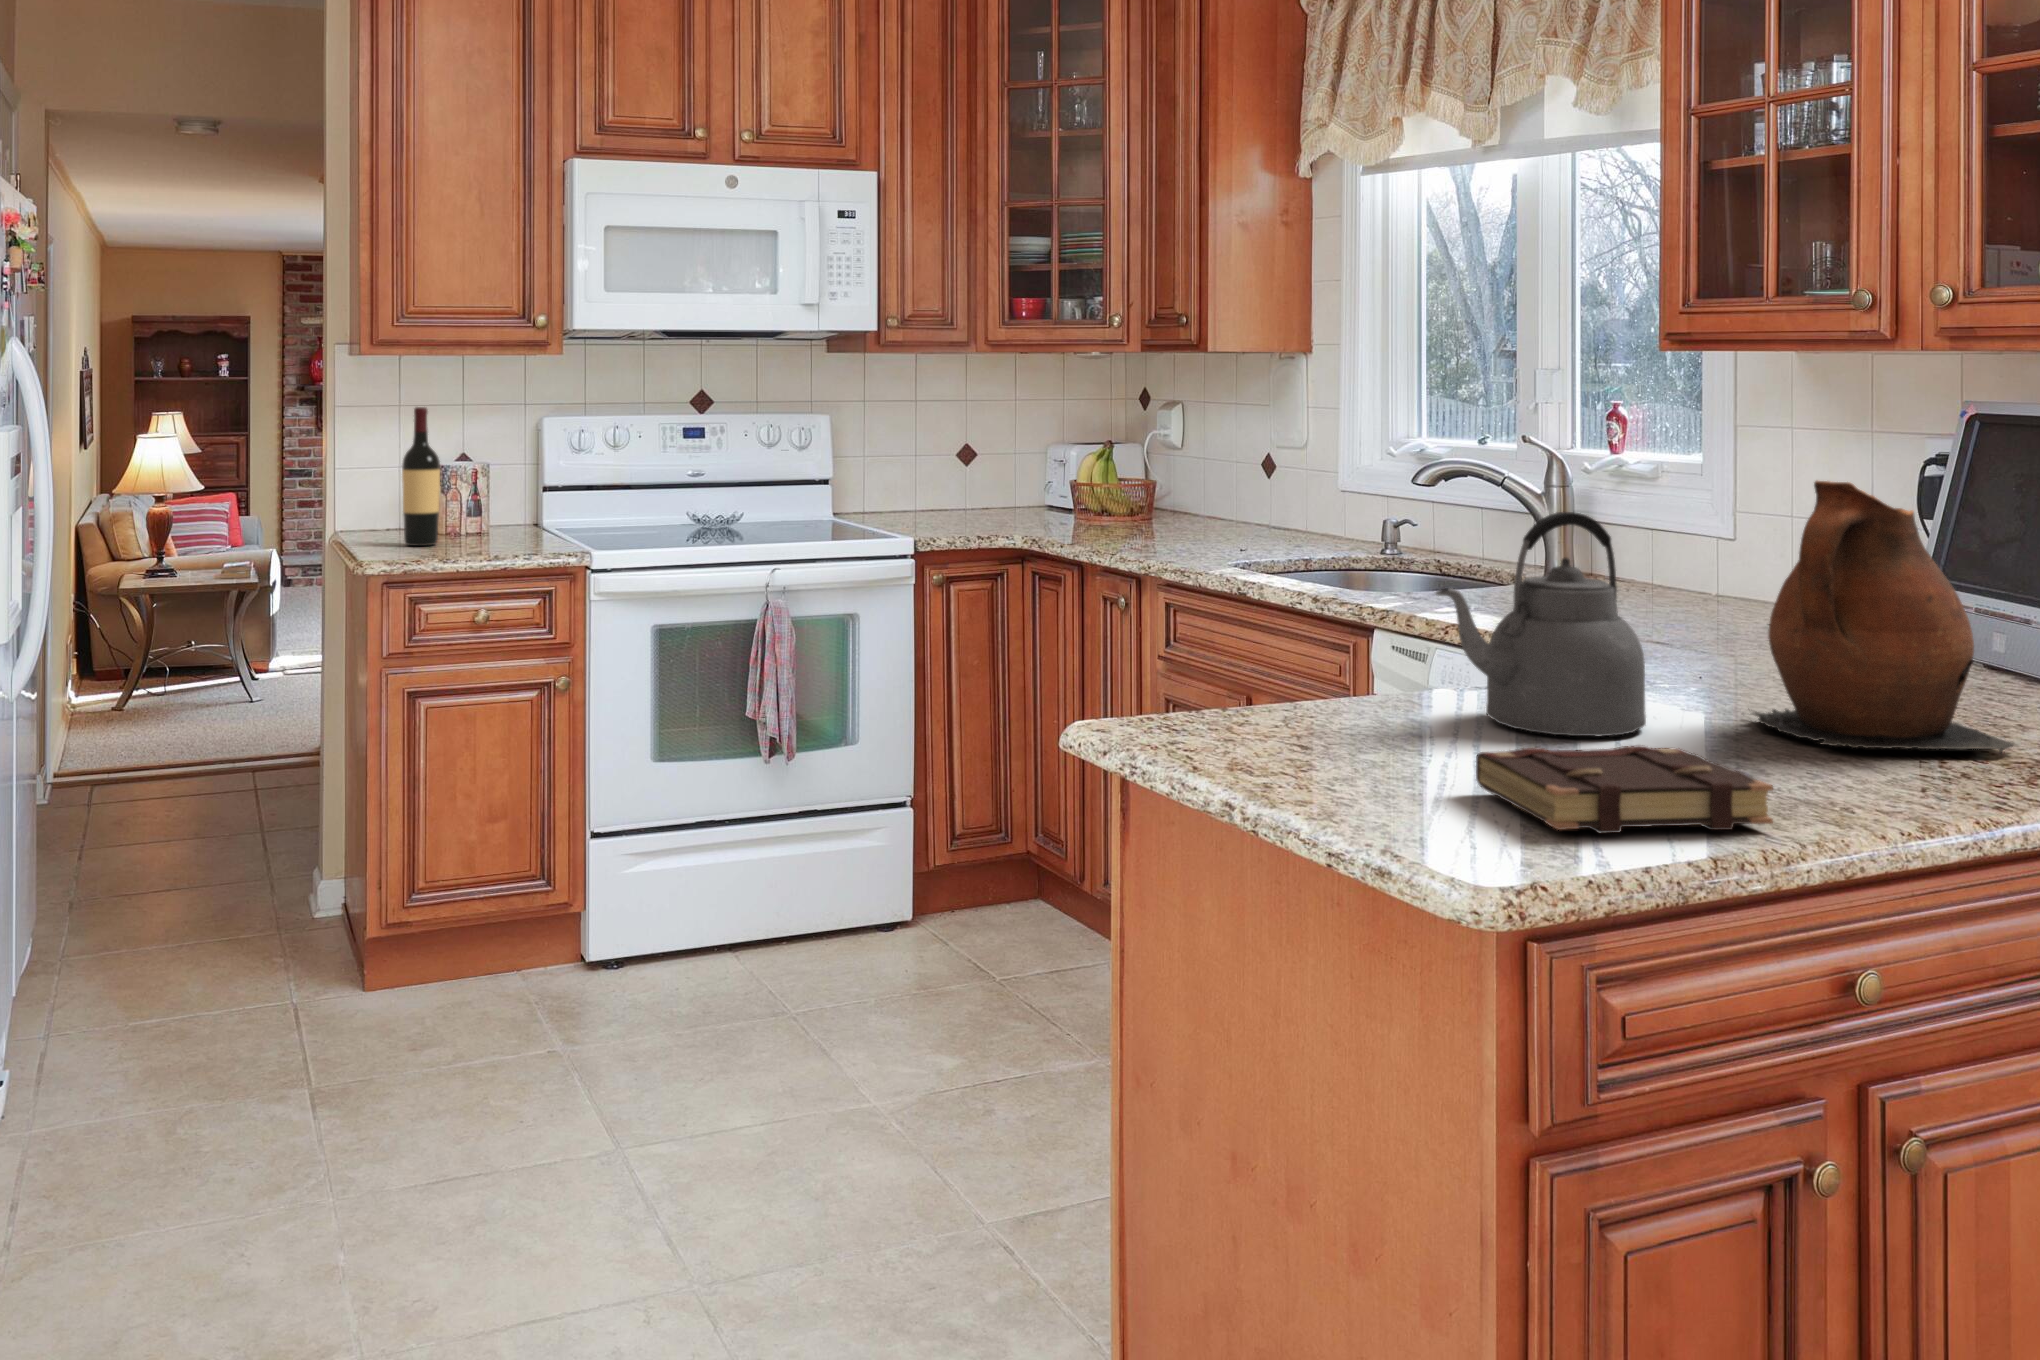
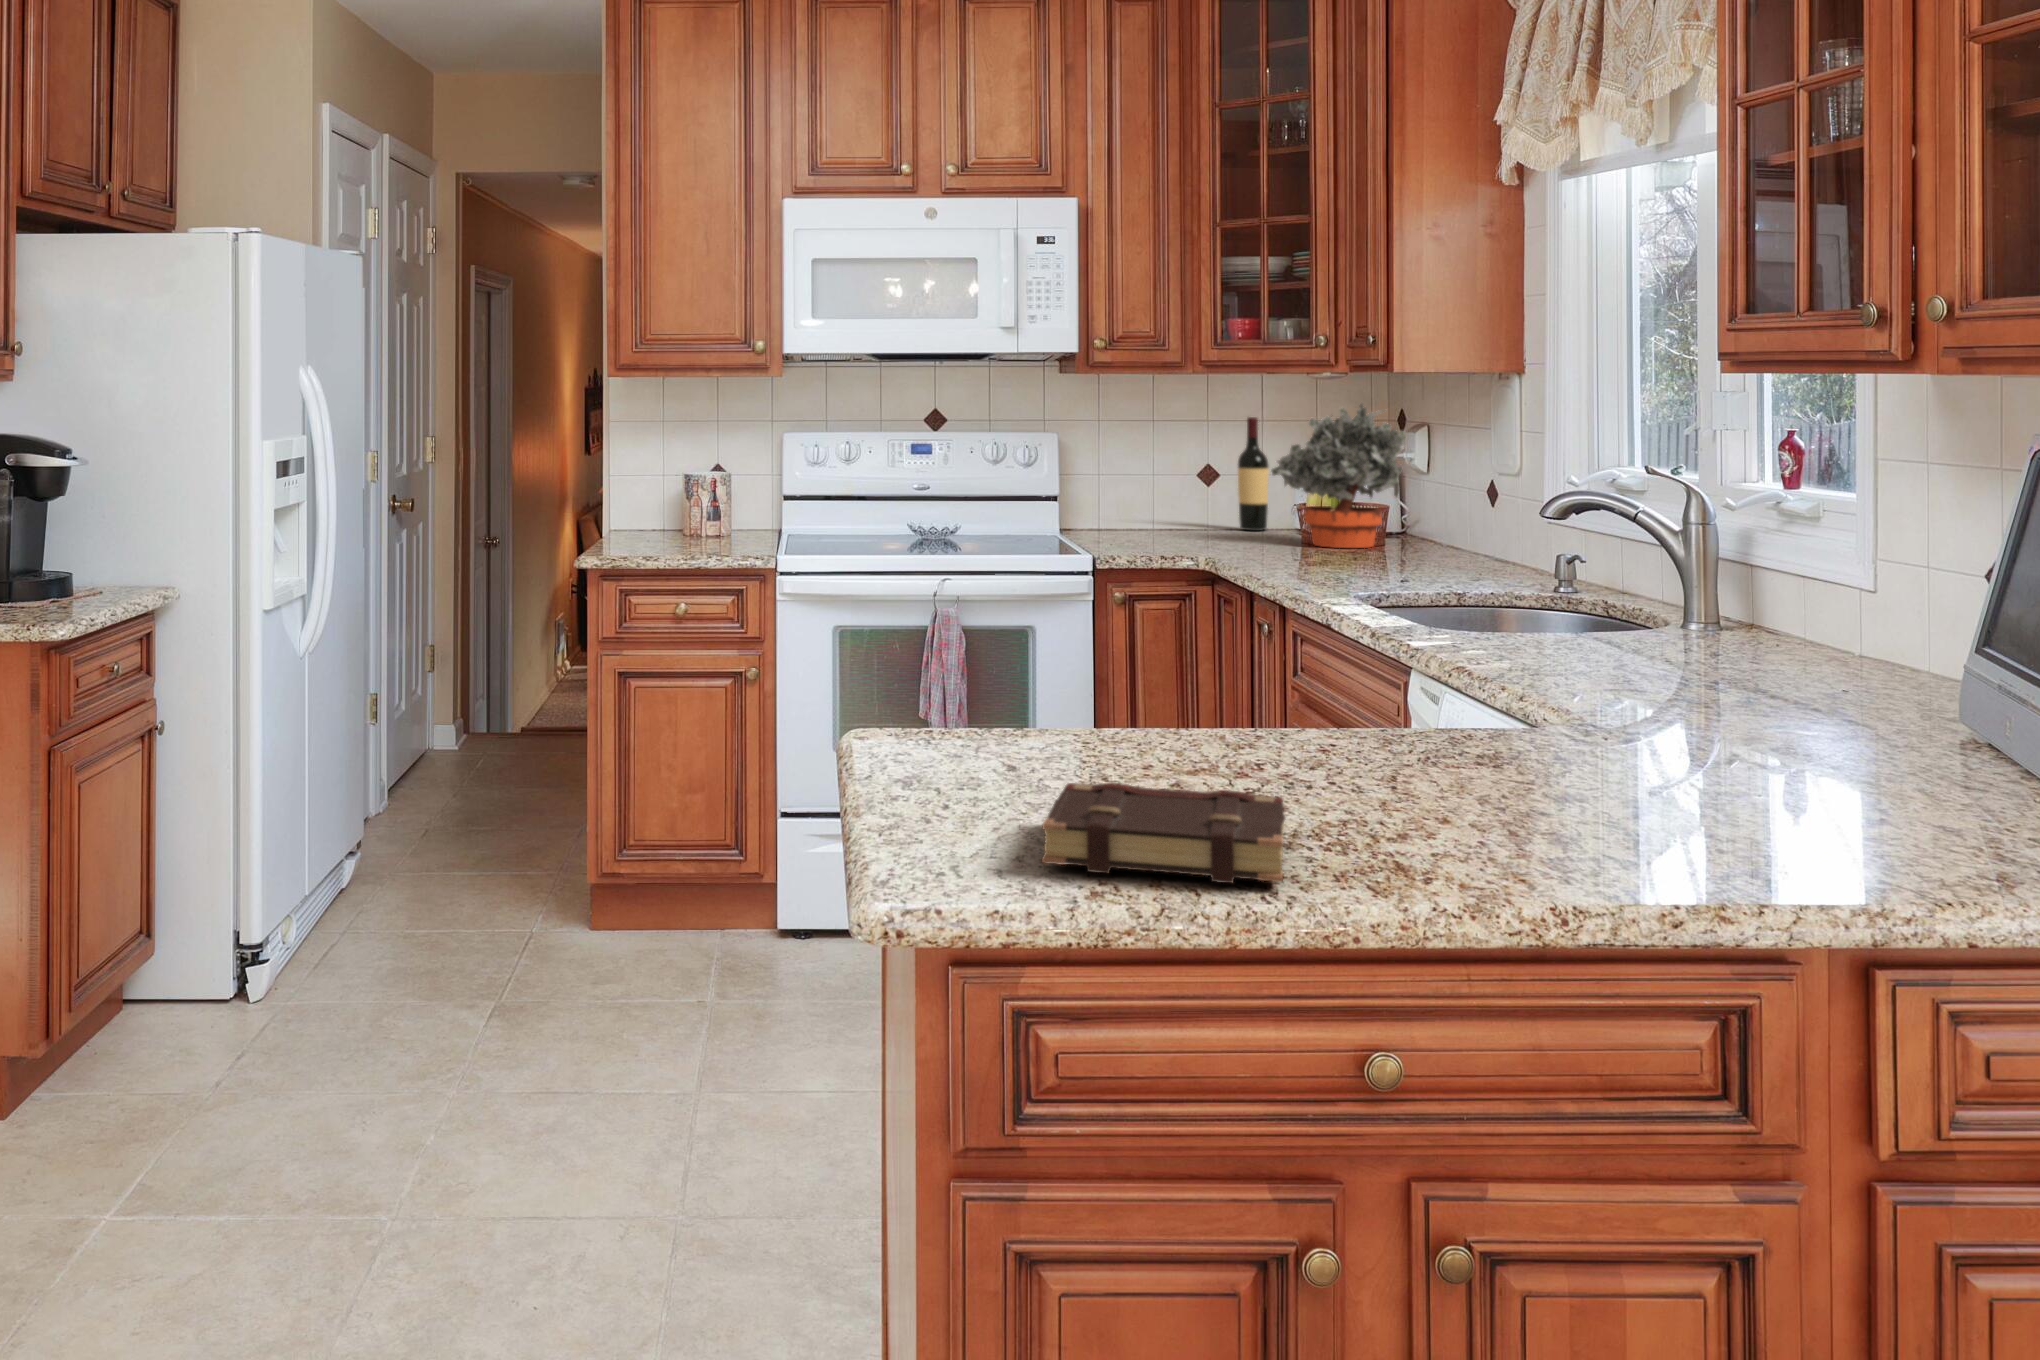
potted plant: none [1055,381,1178,525] -> present [1272,404,1406,548]
wine bottle: present [402,407,440,546] -> present [1238,417,1269,531]
ceramic pitcher: present [1752,481,2013,753] -> none [1521,520,1789,844]
kettle: present [1435,512,1646,736] -> none [1168,546,1409,784]

